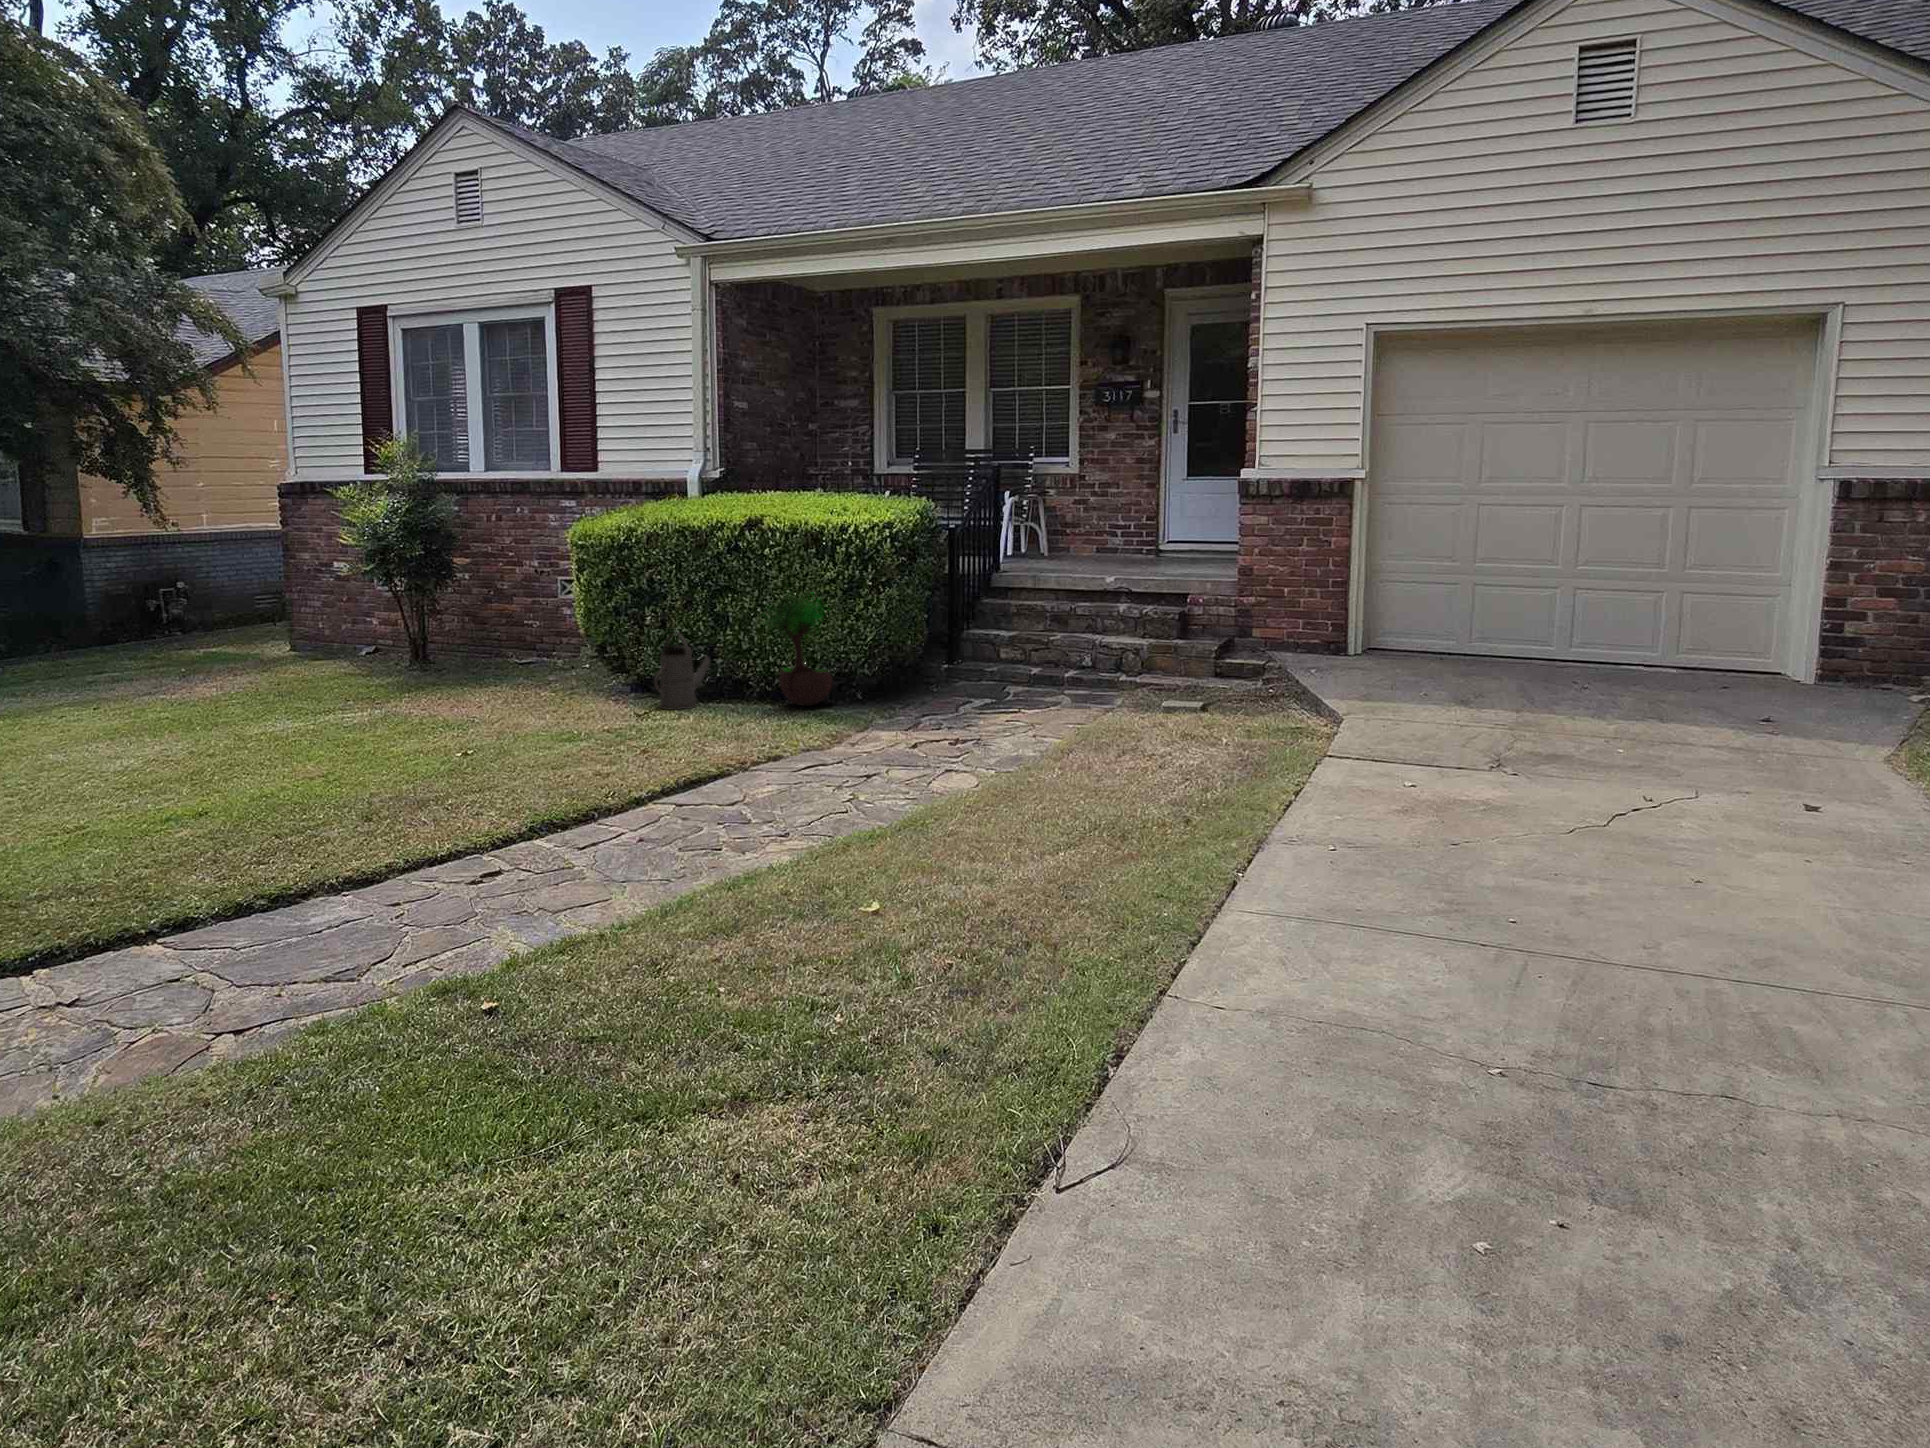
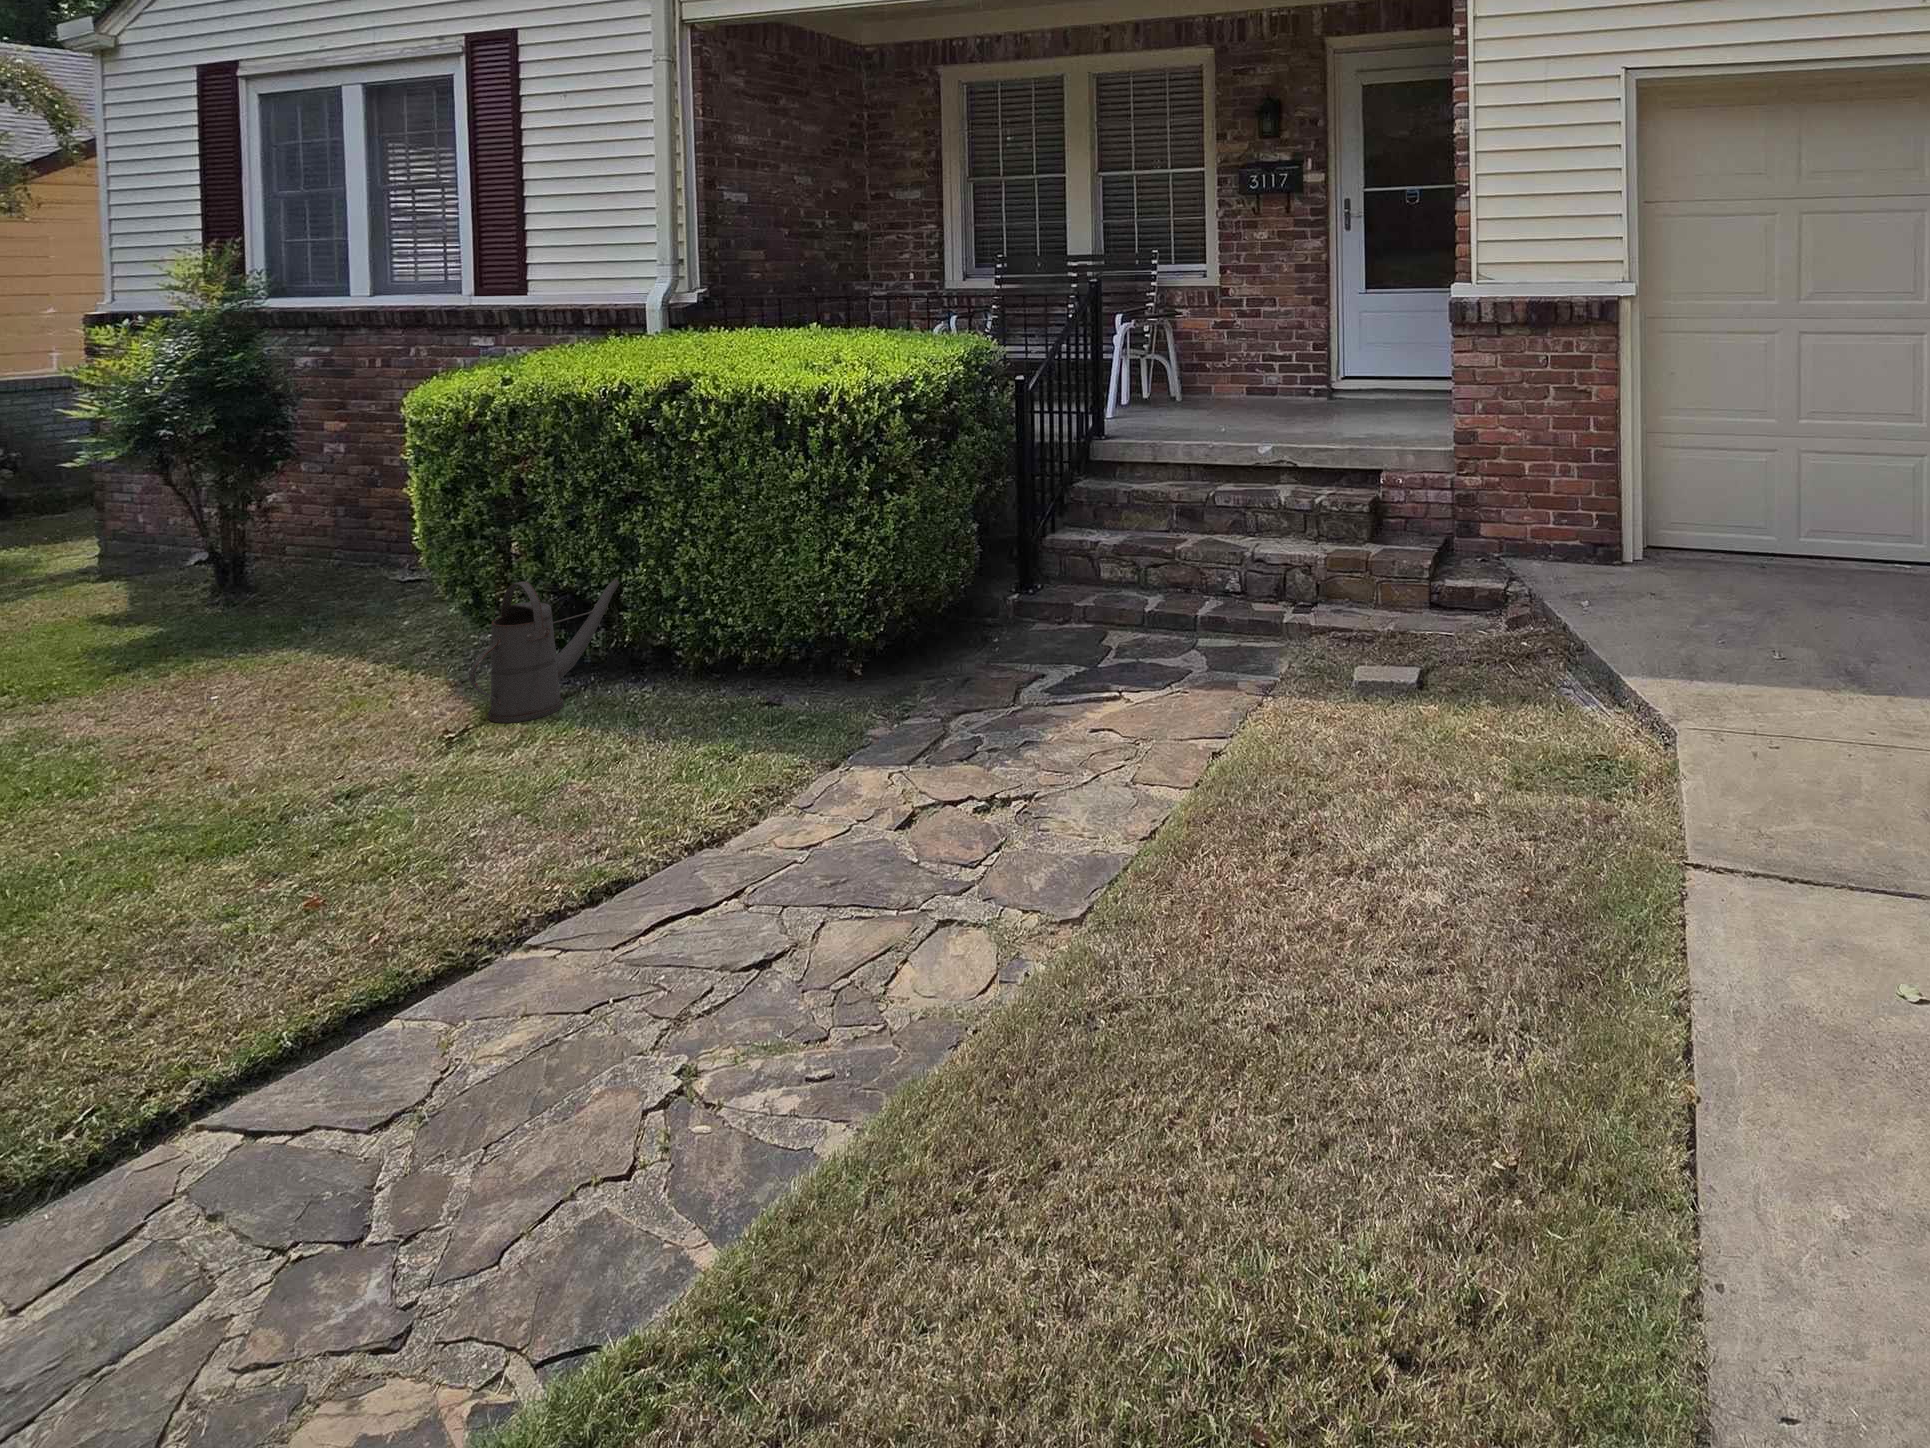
potted tree: present [762,592,833,706] -> none [651,495,798,705]

